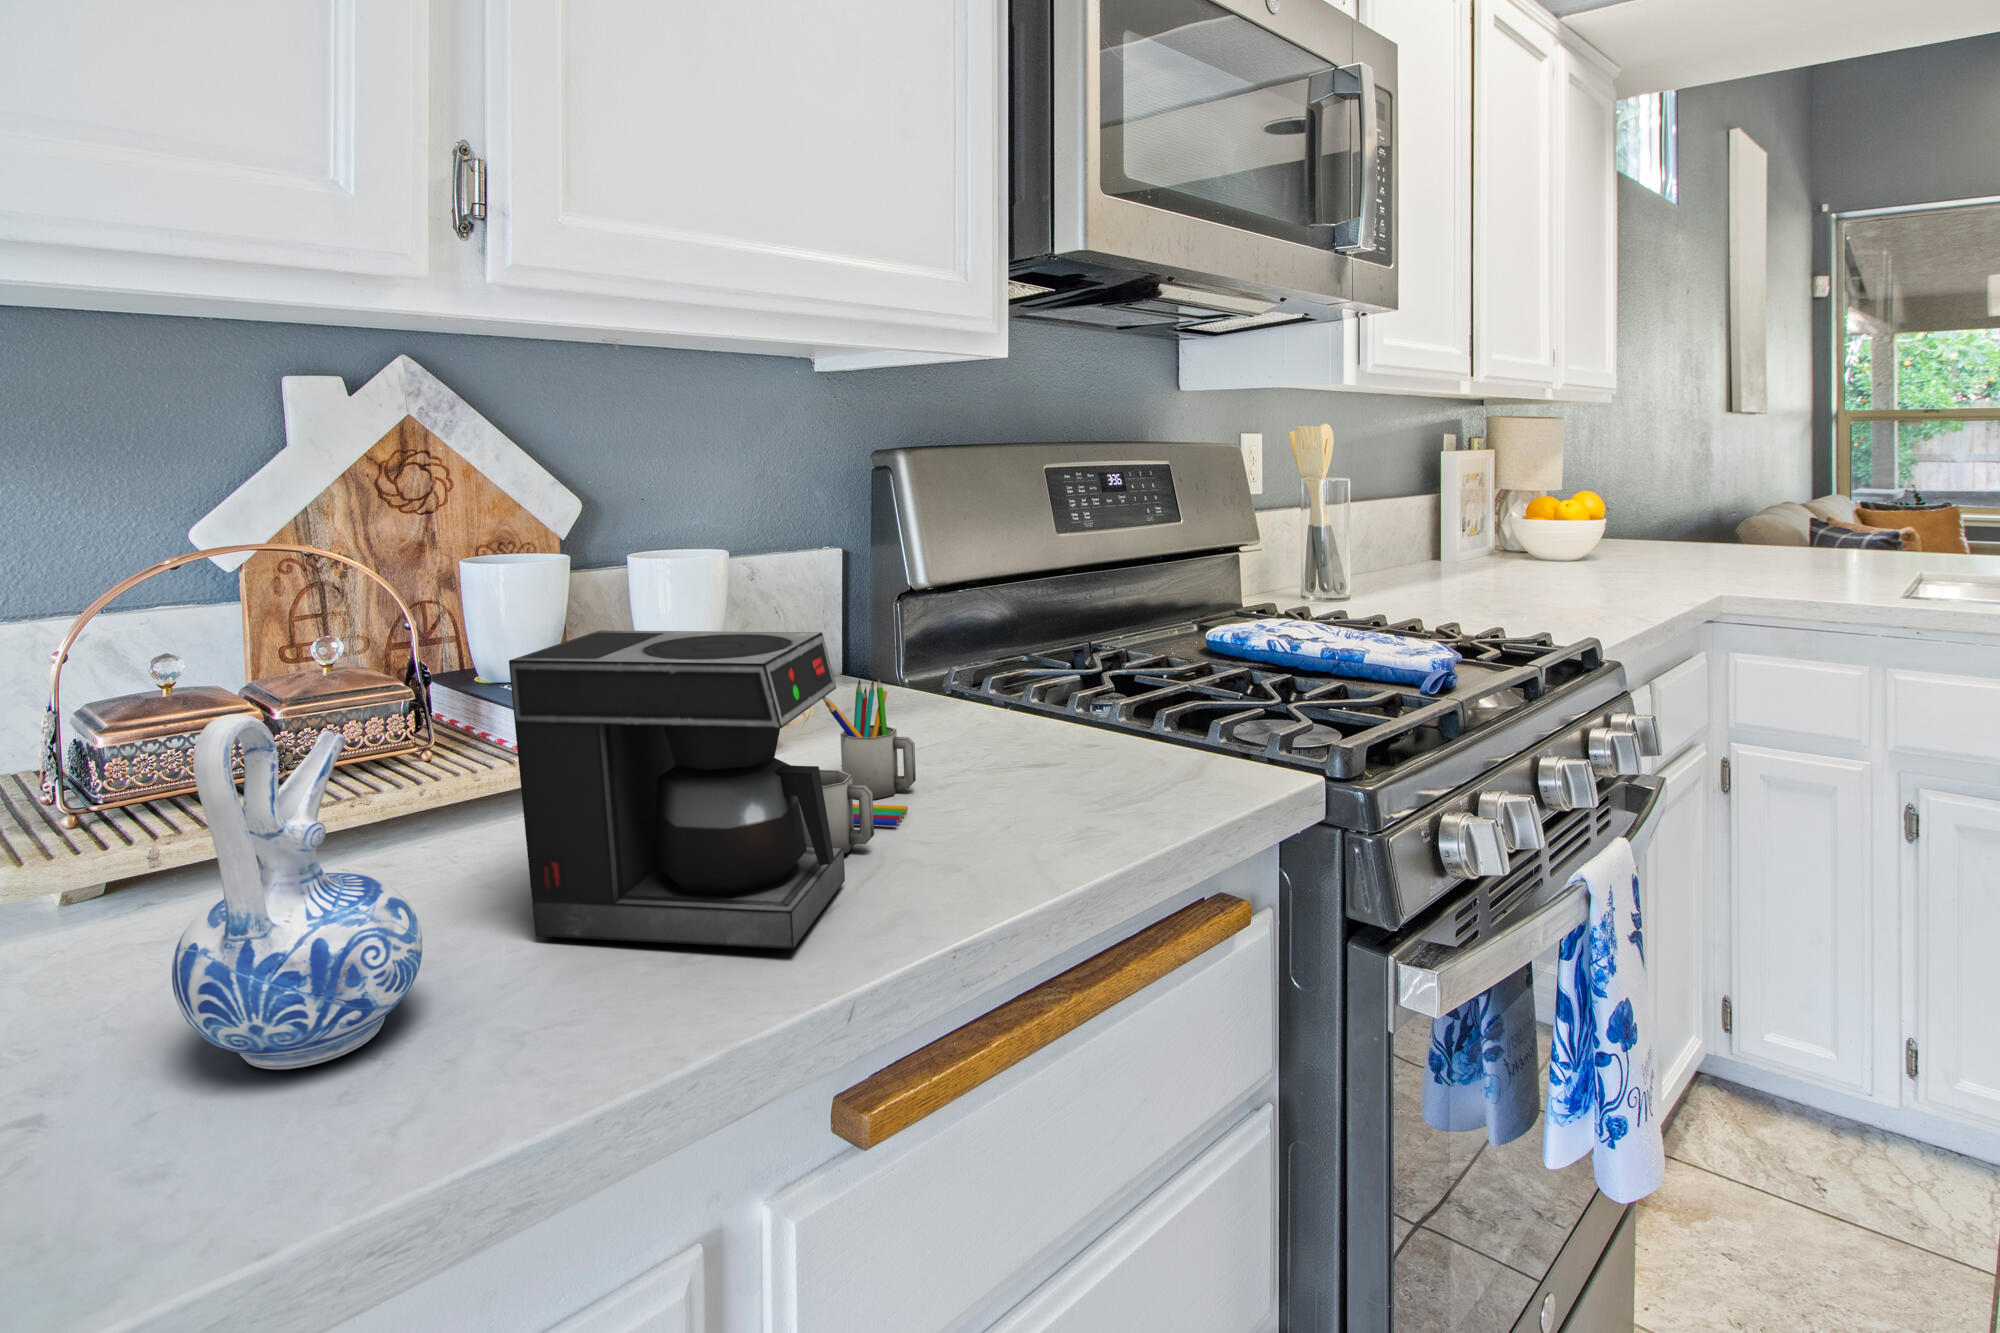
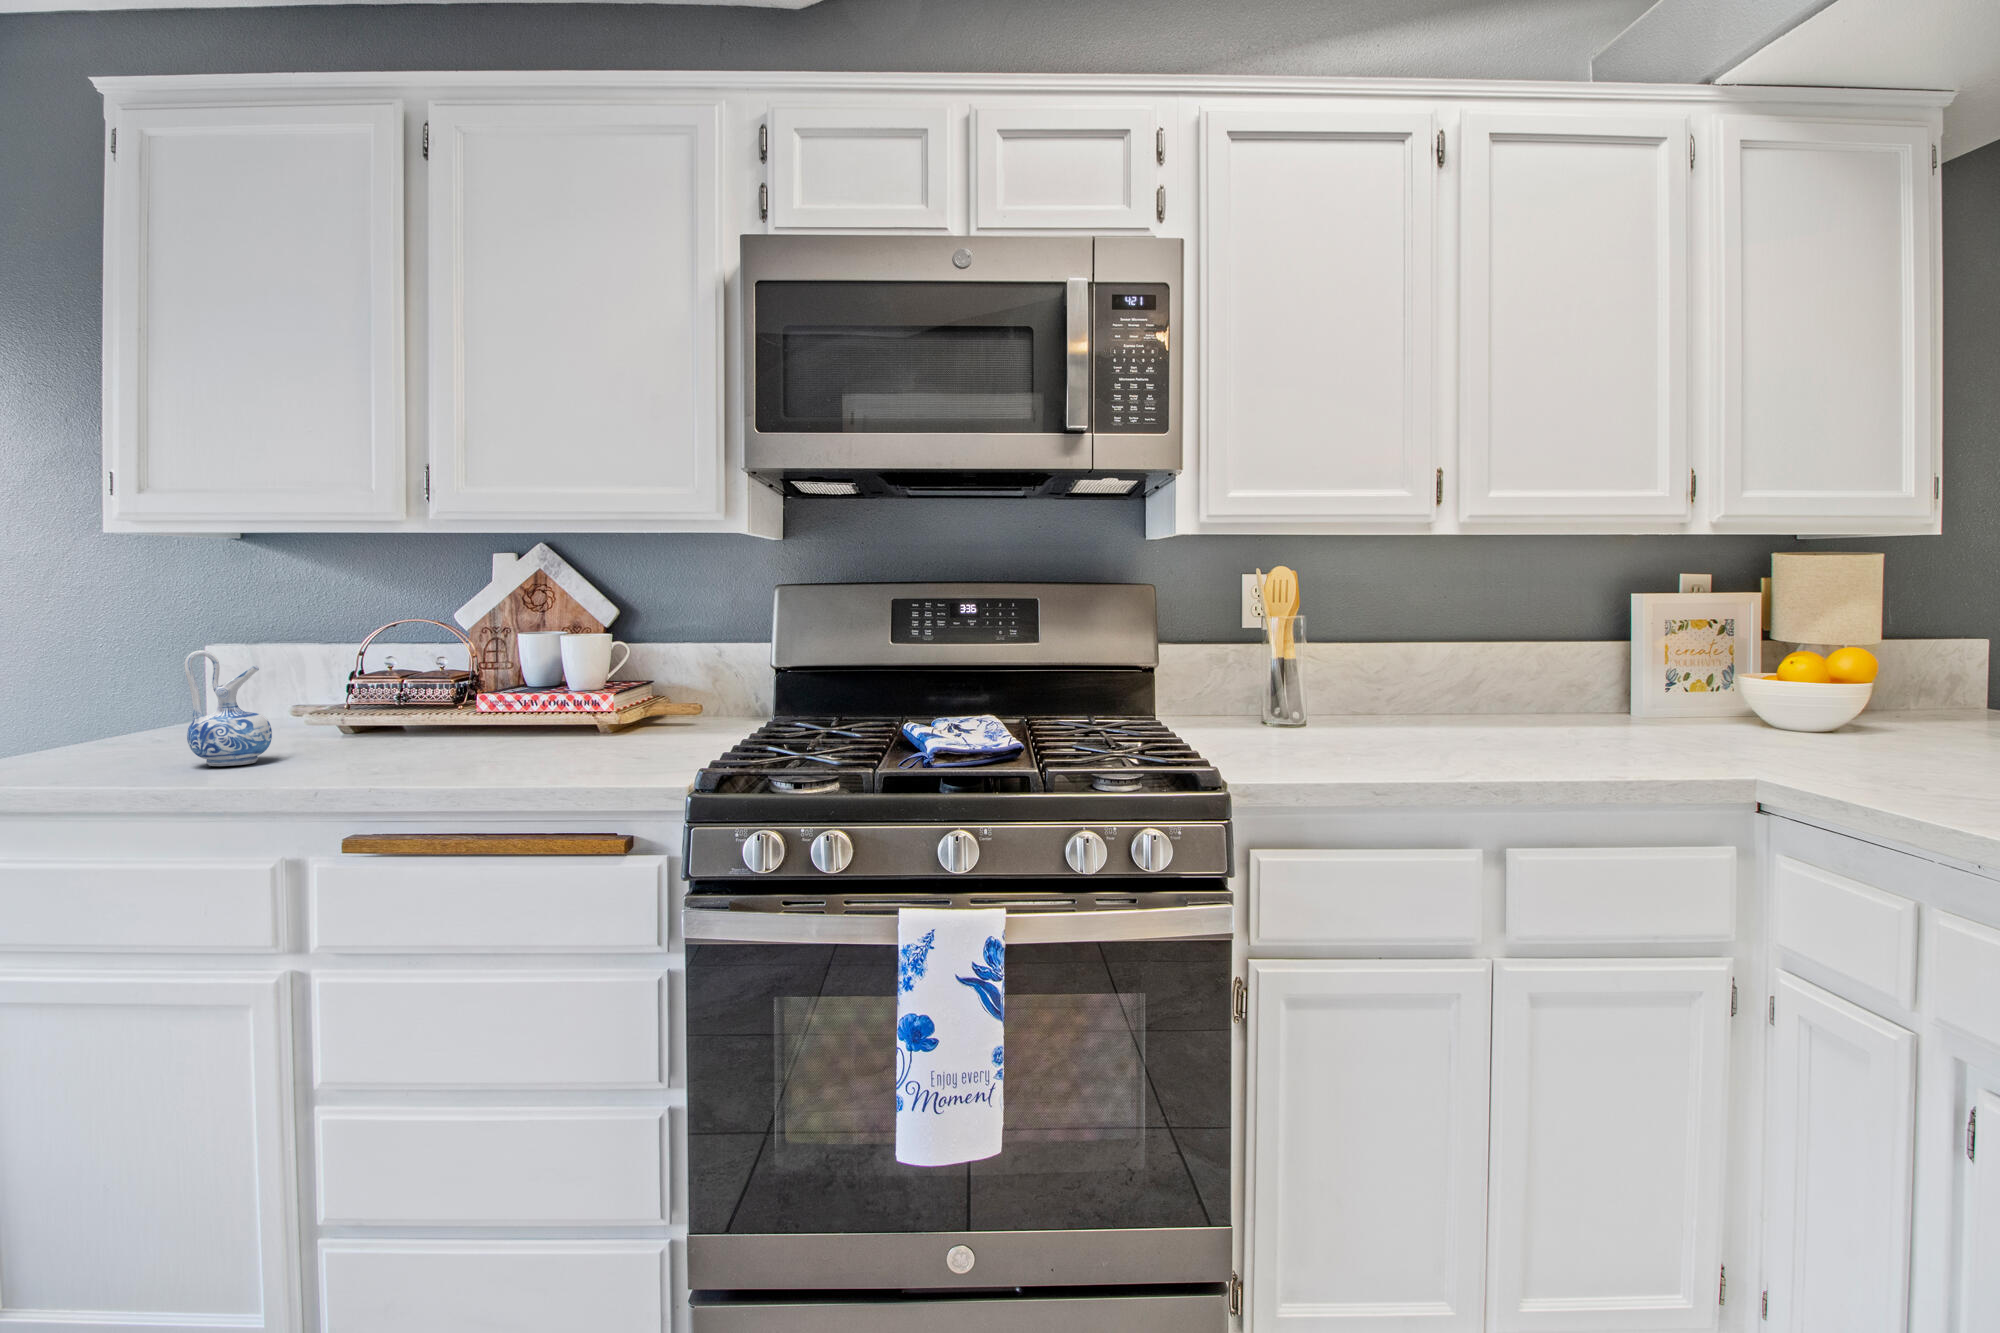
coffee maker: present [509,631,916,949] -> none [325,649,577,769]

